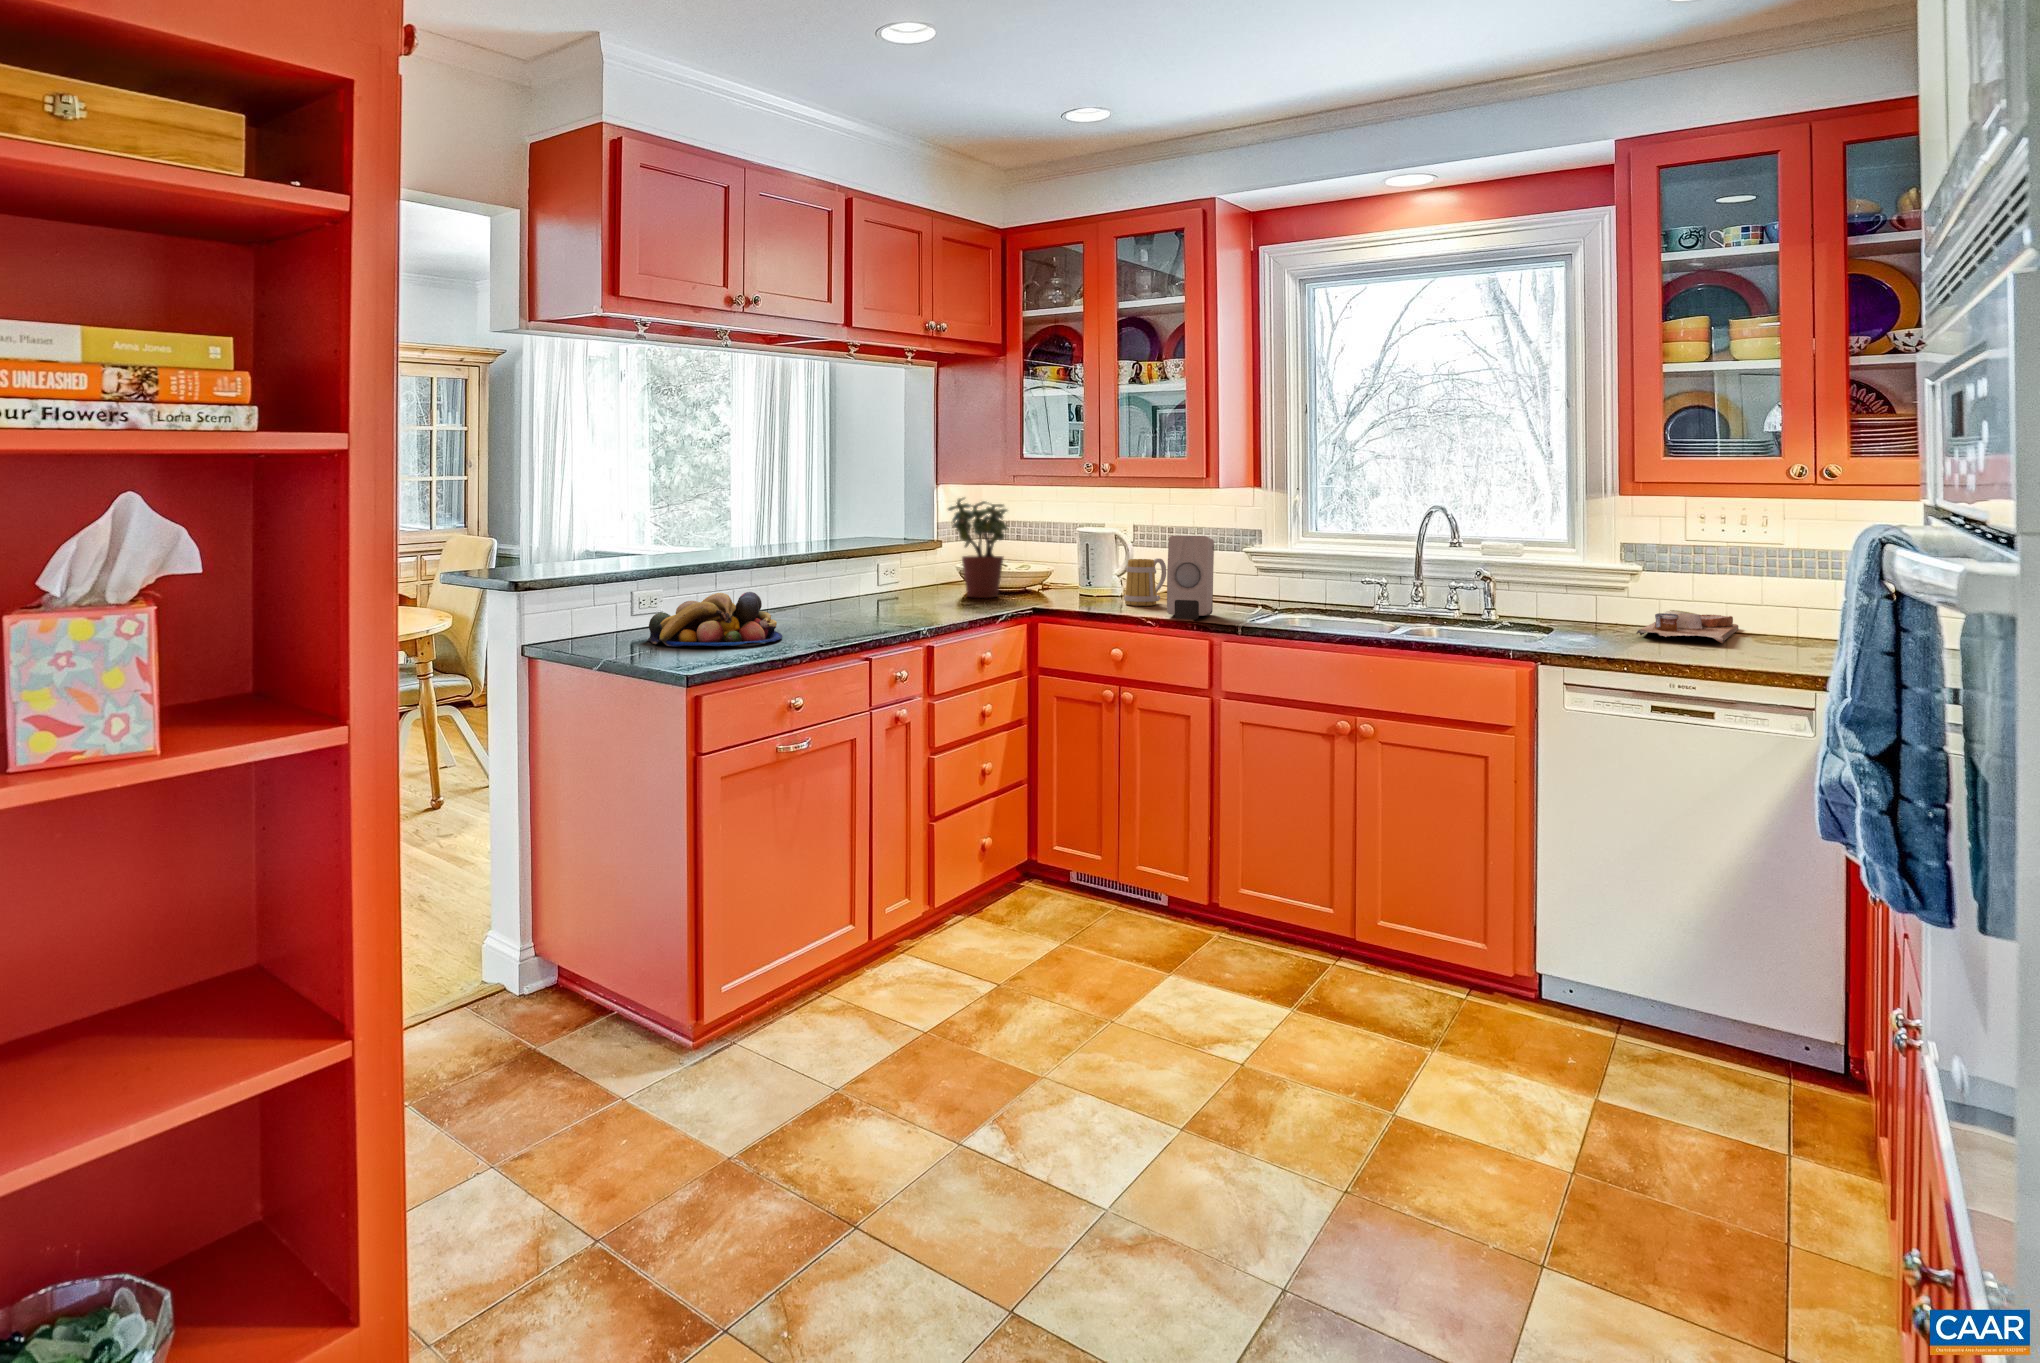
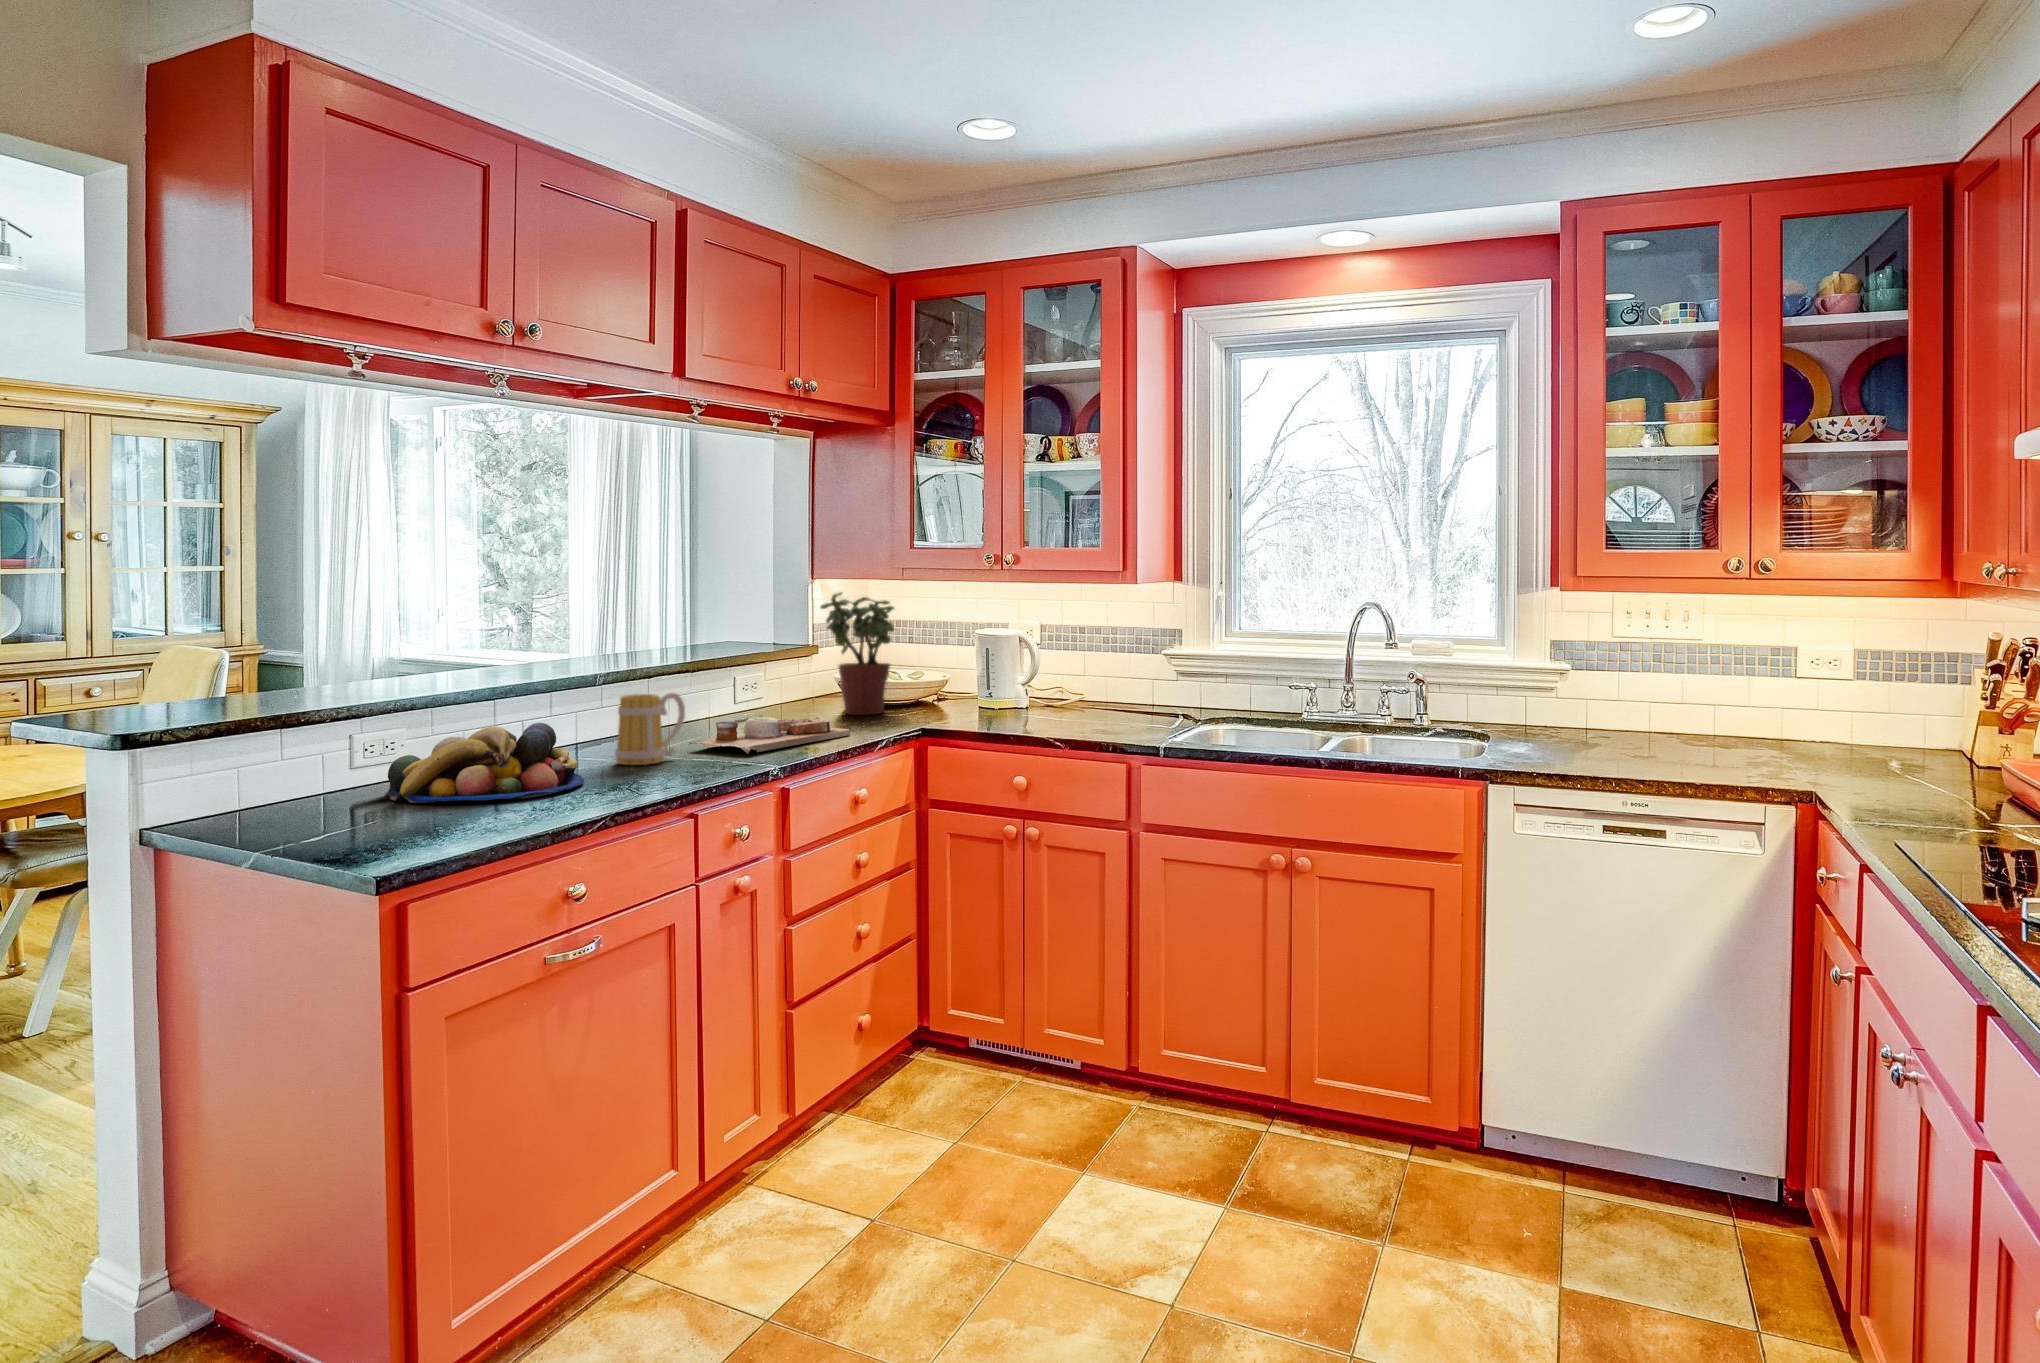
soap dispenser: present [1167,536,1214,620] -> none [1078,638,1131,737]
mug: present [1124,558,1166,606] -> present [615,693,685,765]
cutting board: present [1636,610,1738,643] -> present [689,717,850,754]

